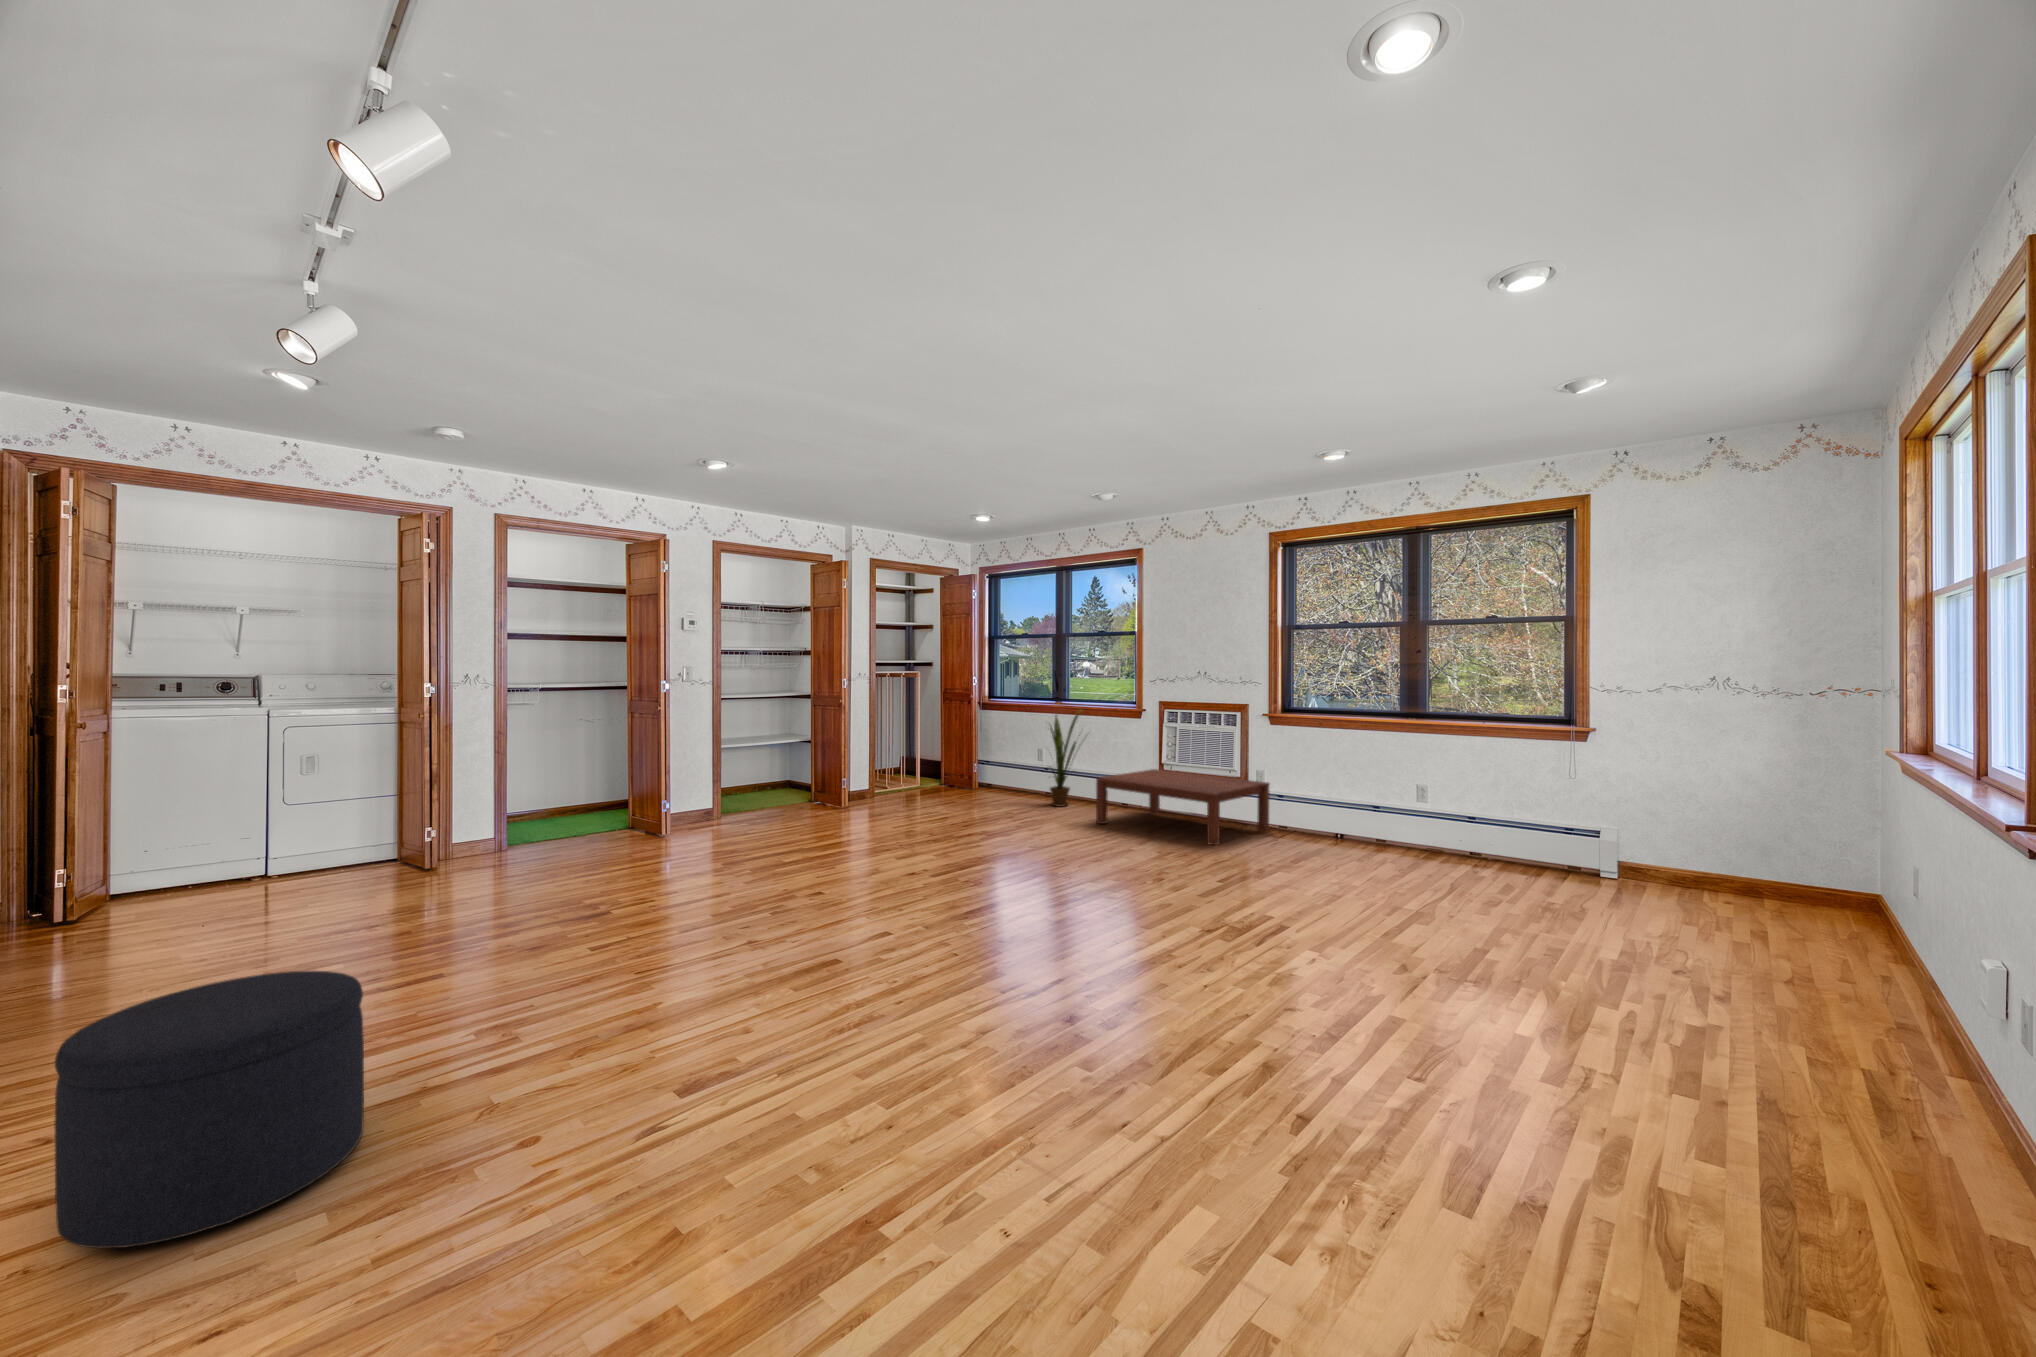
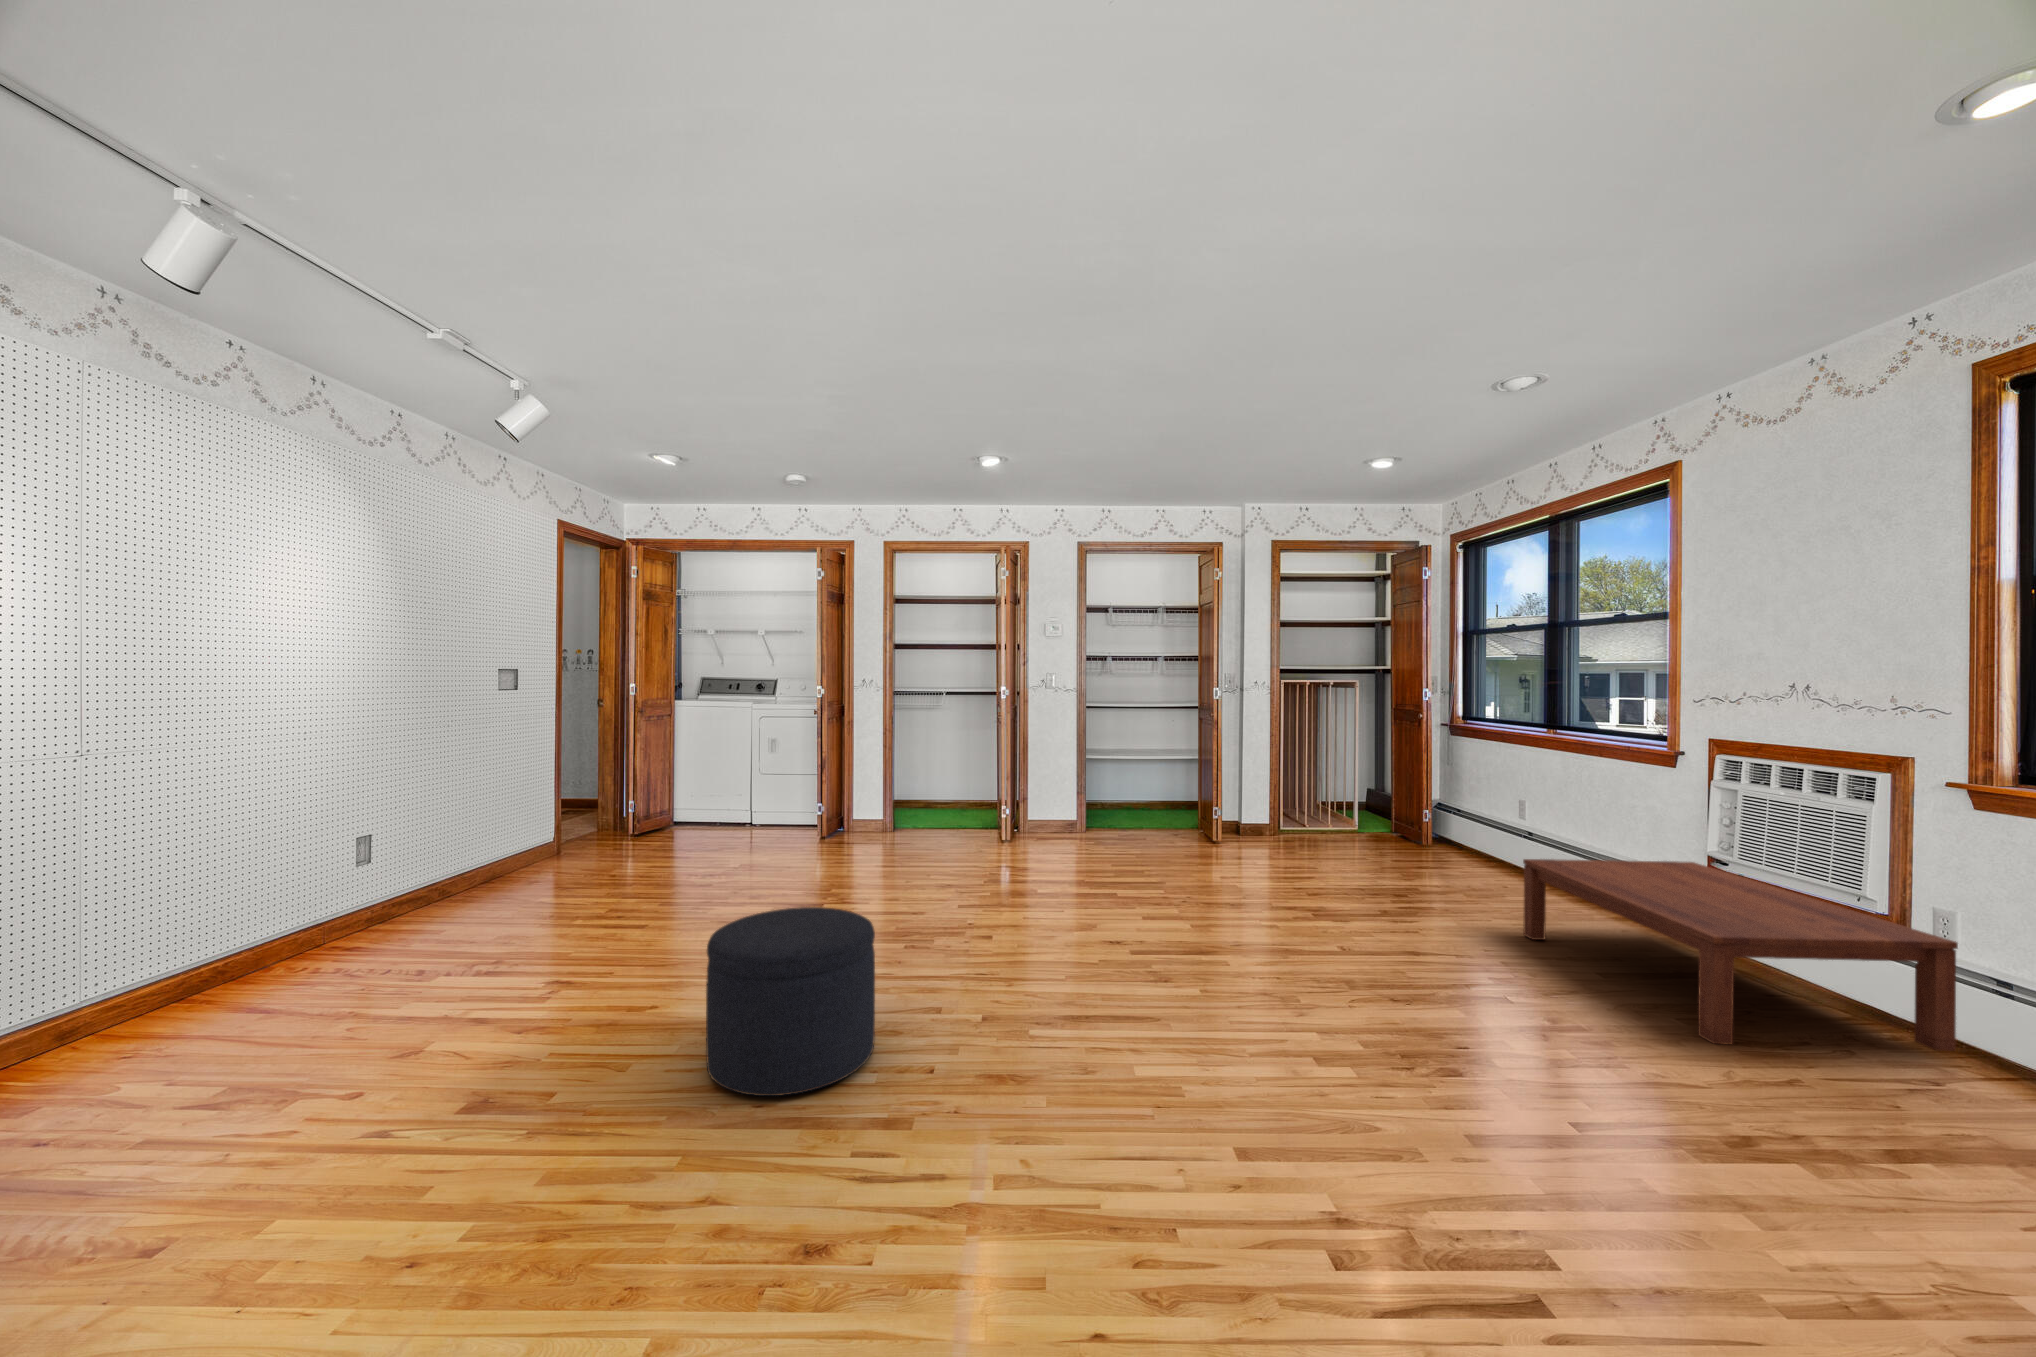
house plant: present [1049,710,1080,807] -> none [1487,743,1583,895]
ottoman: present [54,971,364,1248] -> present [706,907,875,1096]

